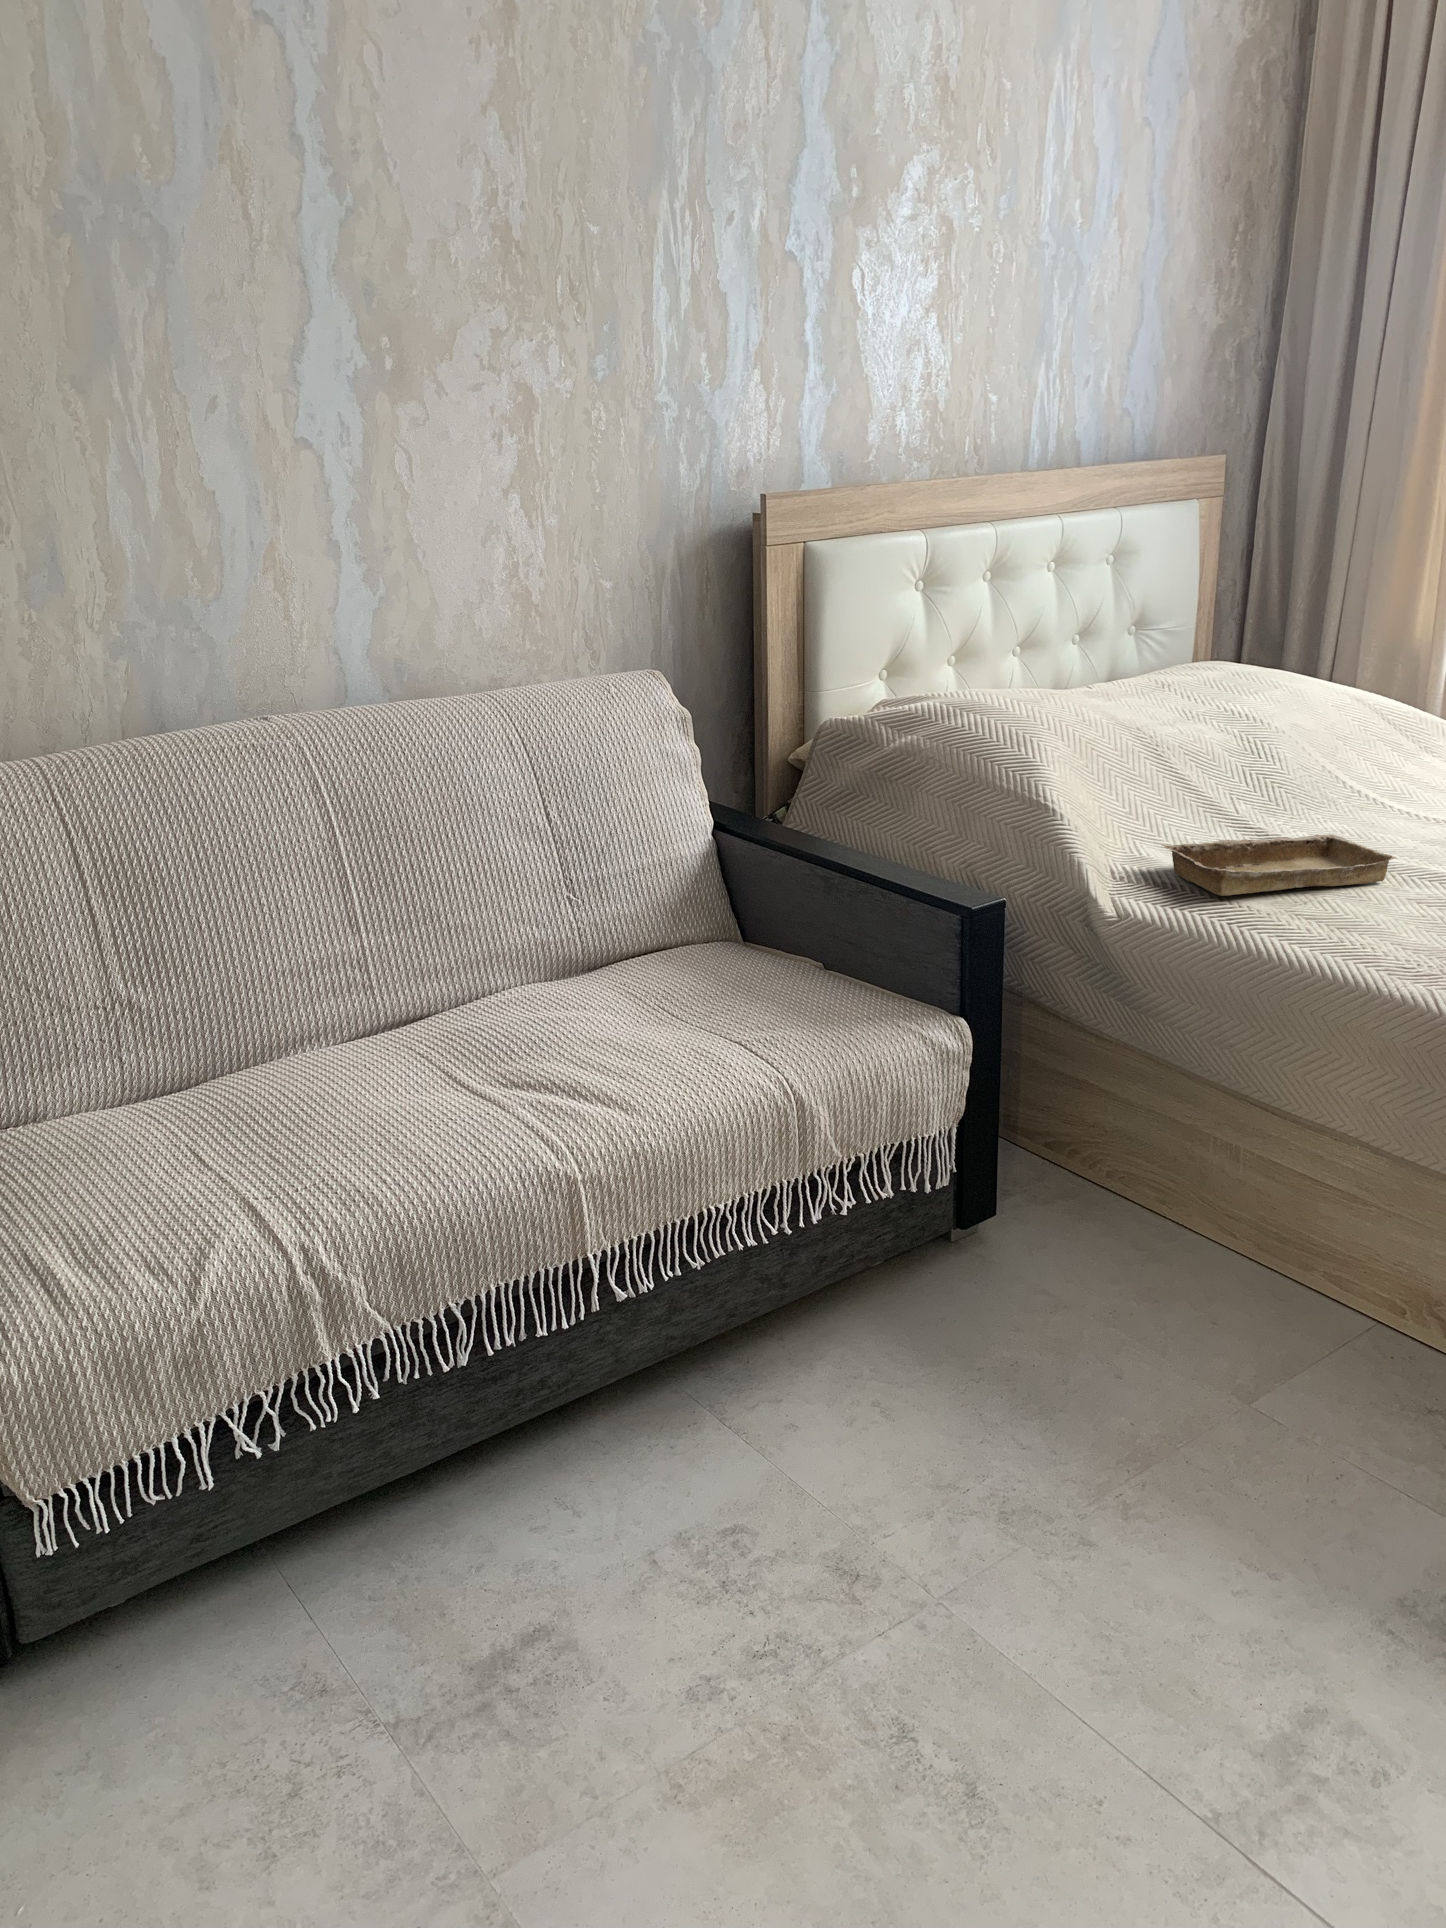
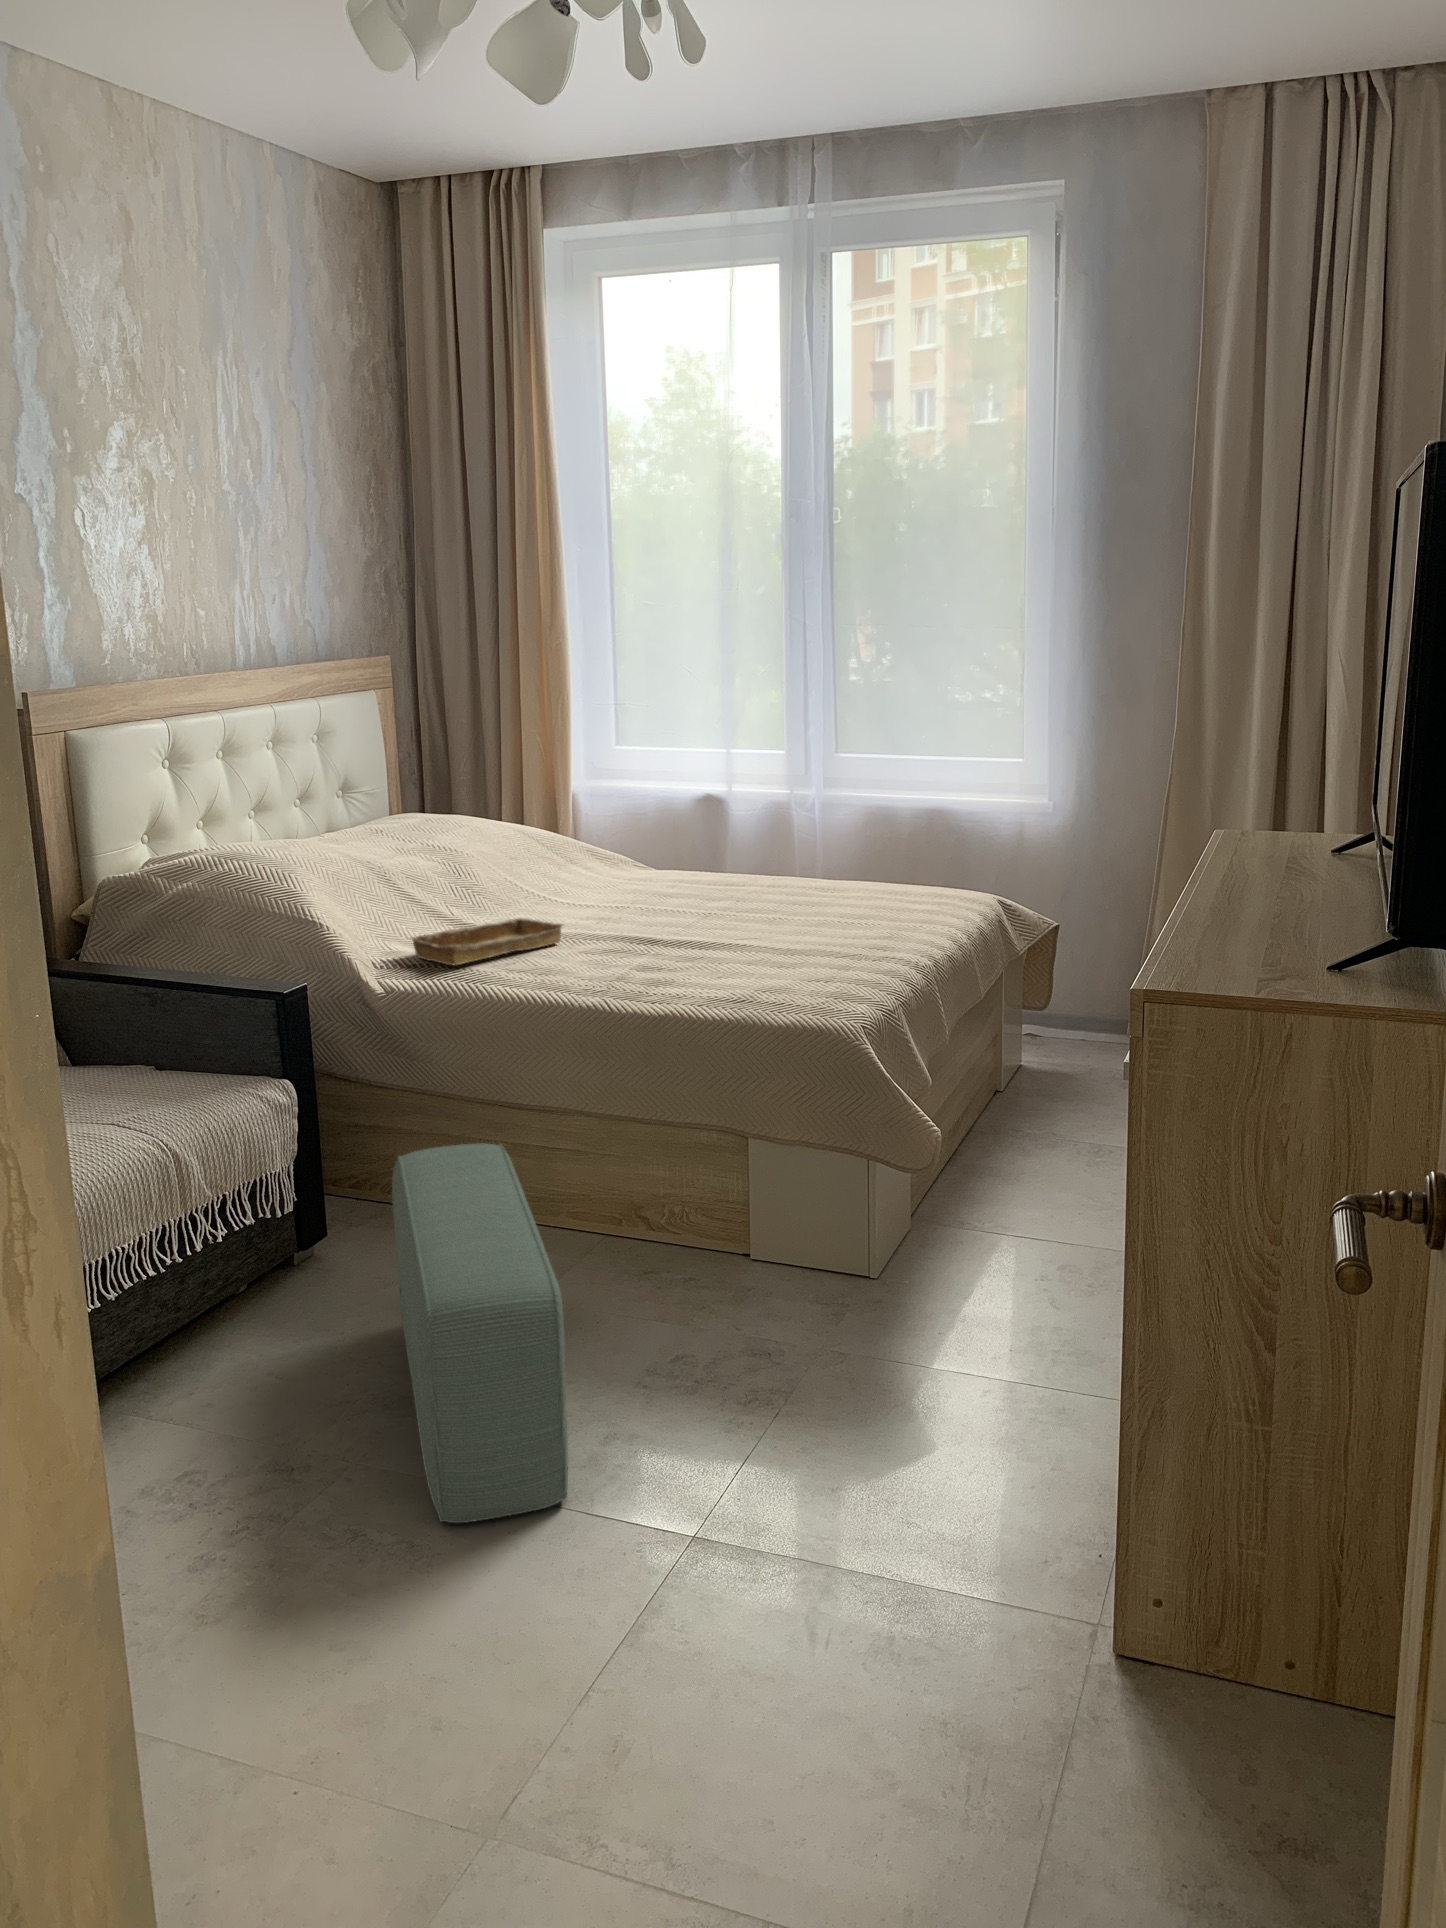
pouf: none [1009,1168,1247,1801] -> present [392,1144,568,1523]

